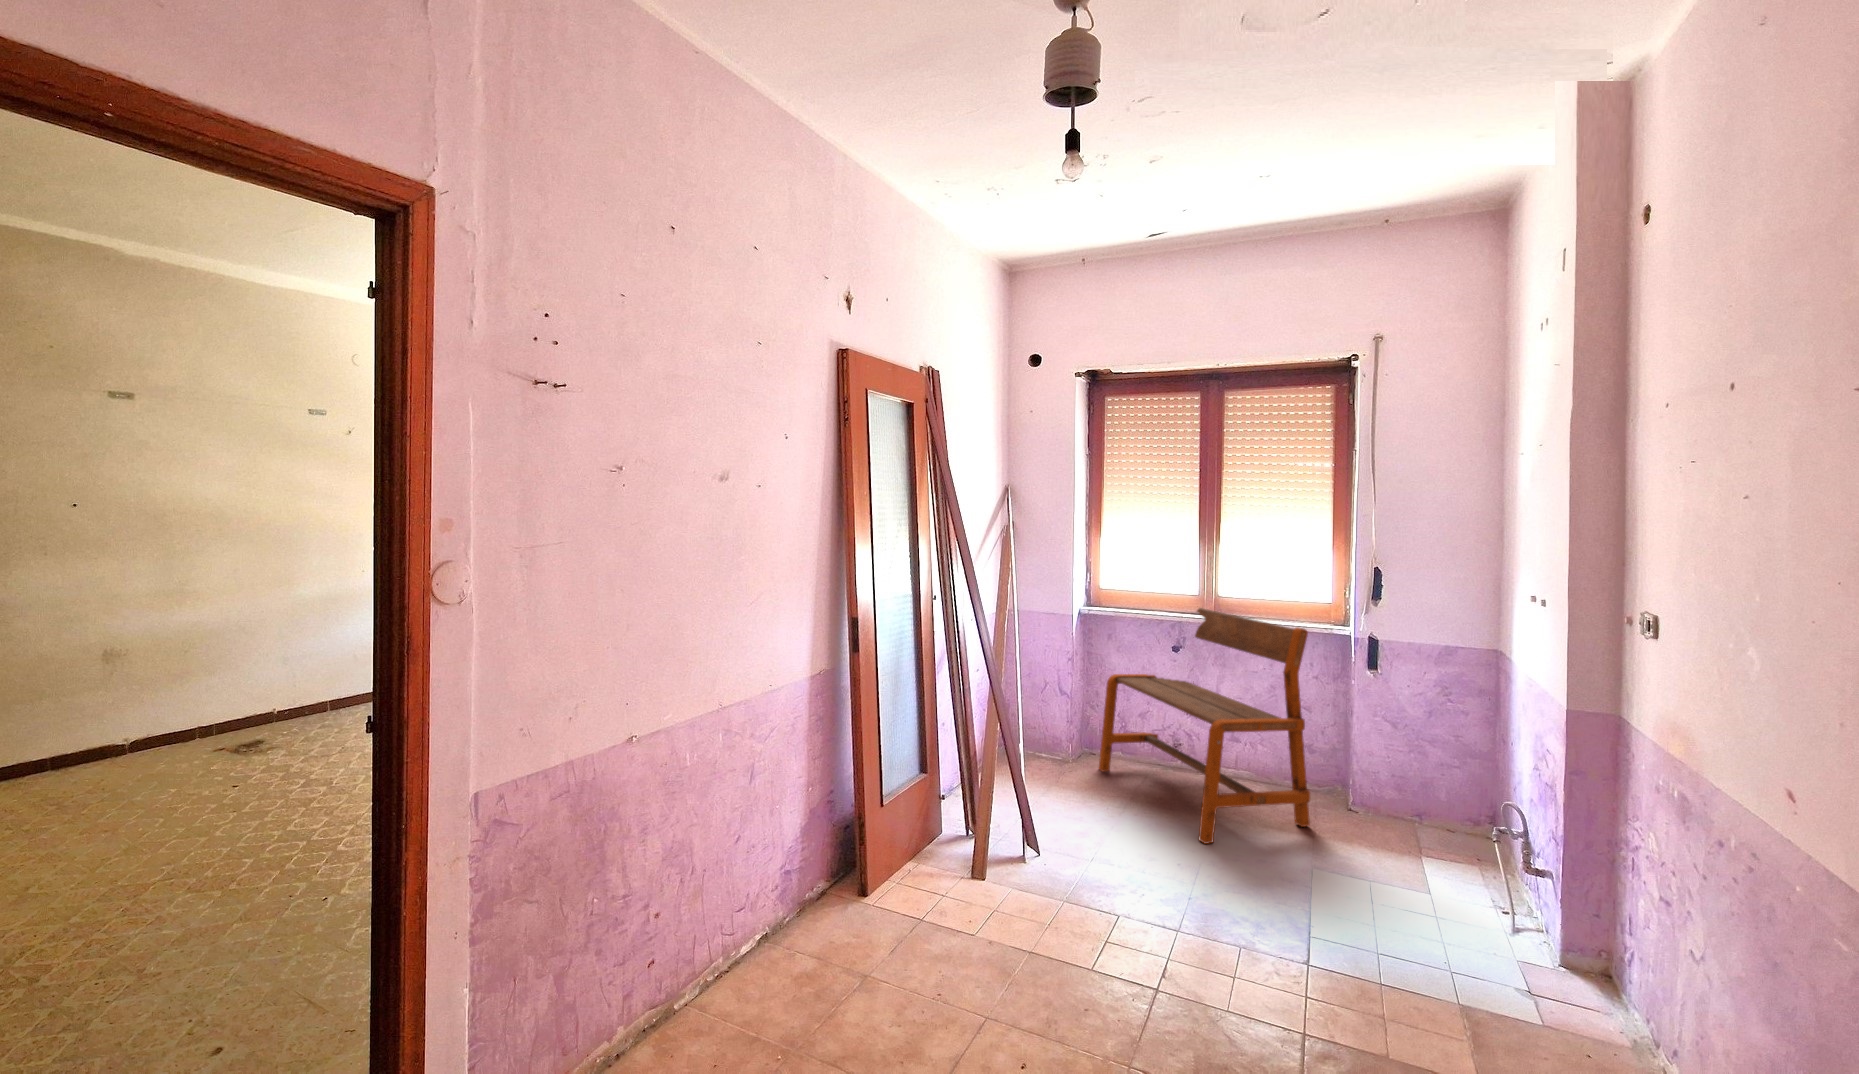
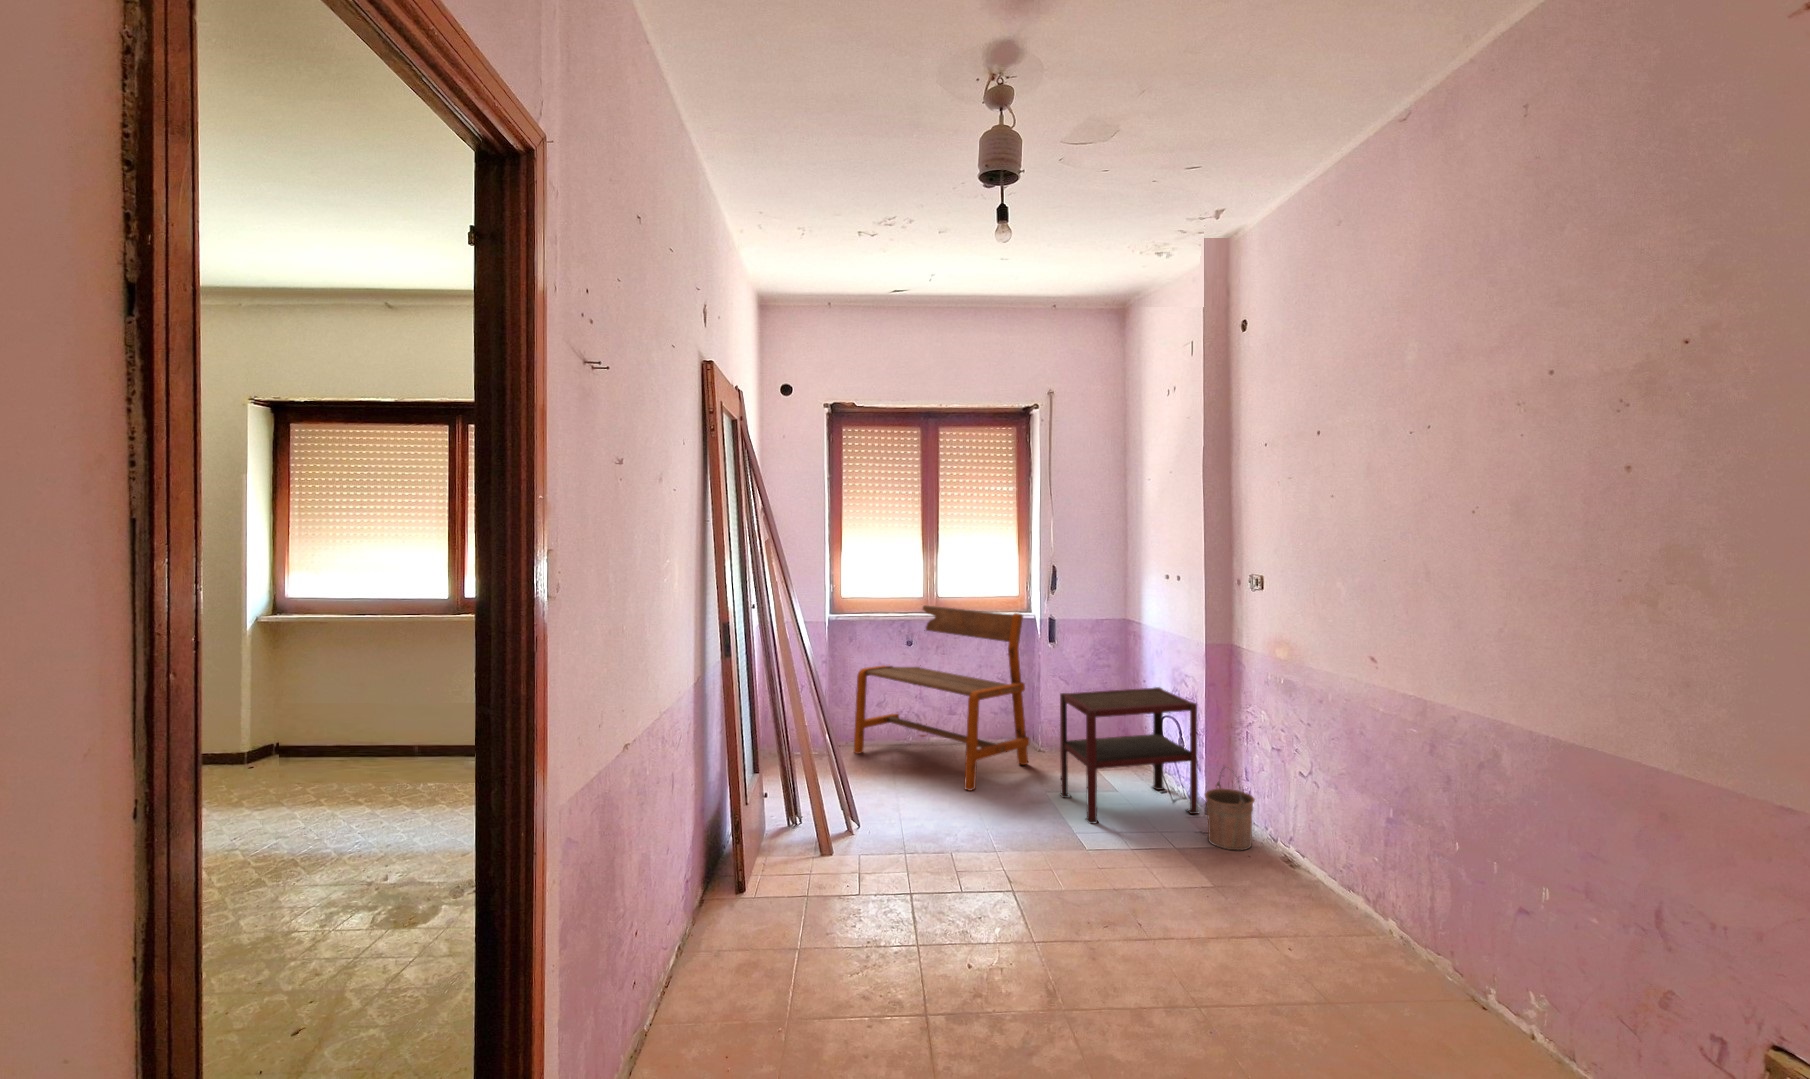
side table: none [1327,741,1548,960] -> present [1060,687,1199,824]
bucket: none [1529,900,1626,1041] -> present [1205,782,1255,851]

